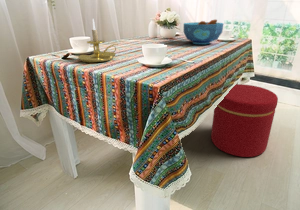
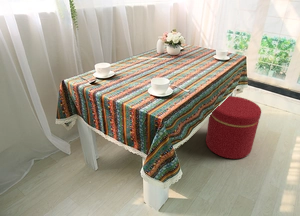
candle holder: present [78,19,118,63] -> none [104,57,133,90]
bowl: present [184,20,223,44] -> none [185,45,218,67]

